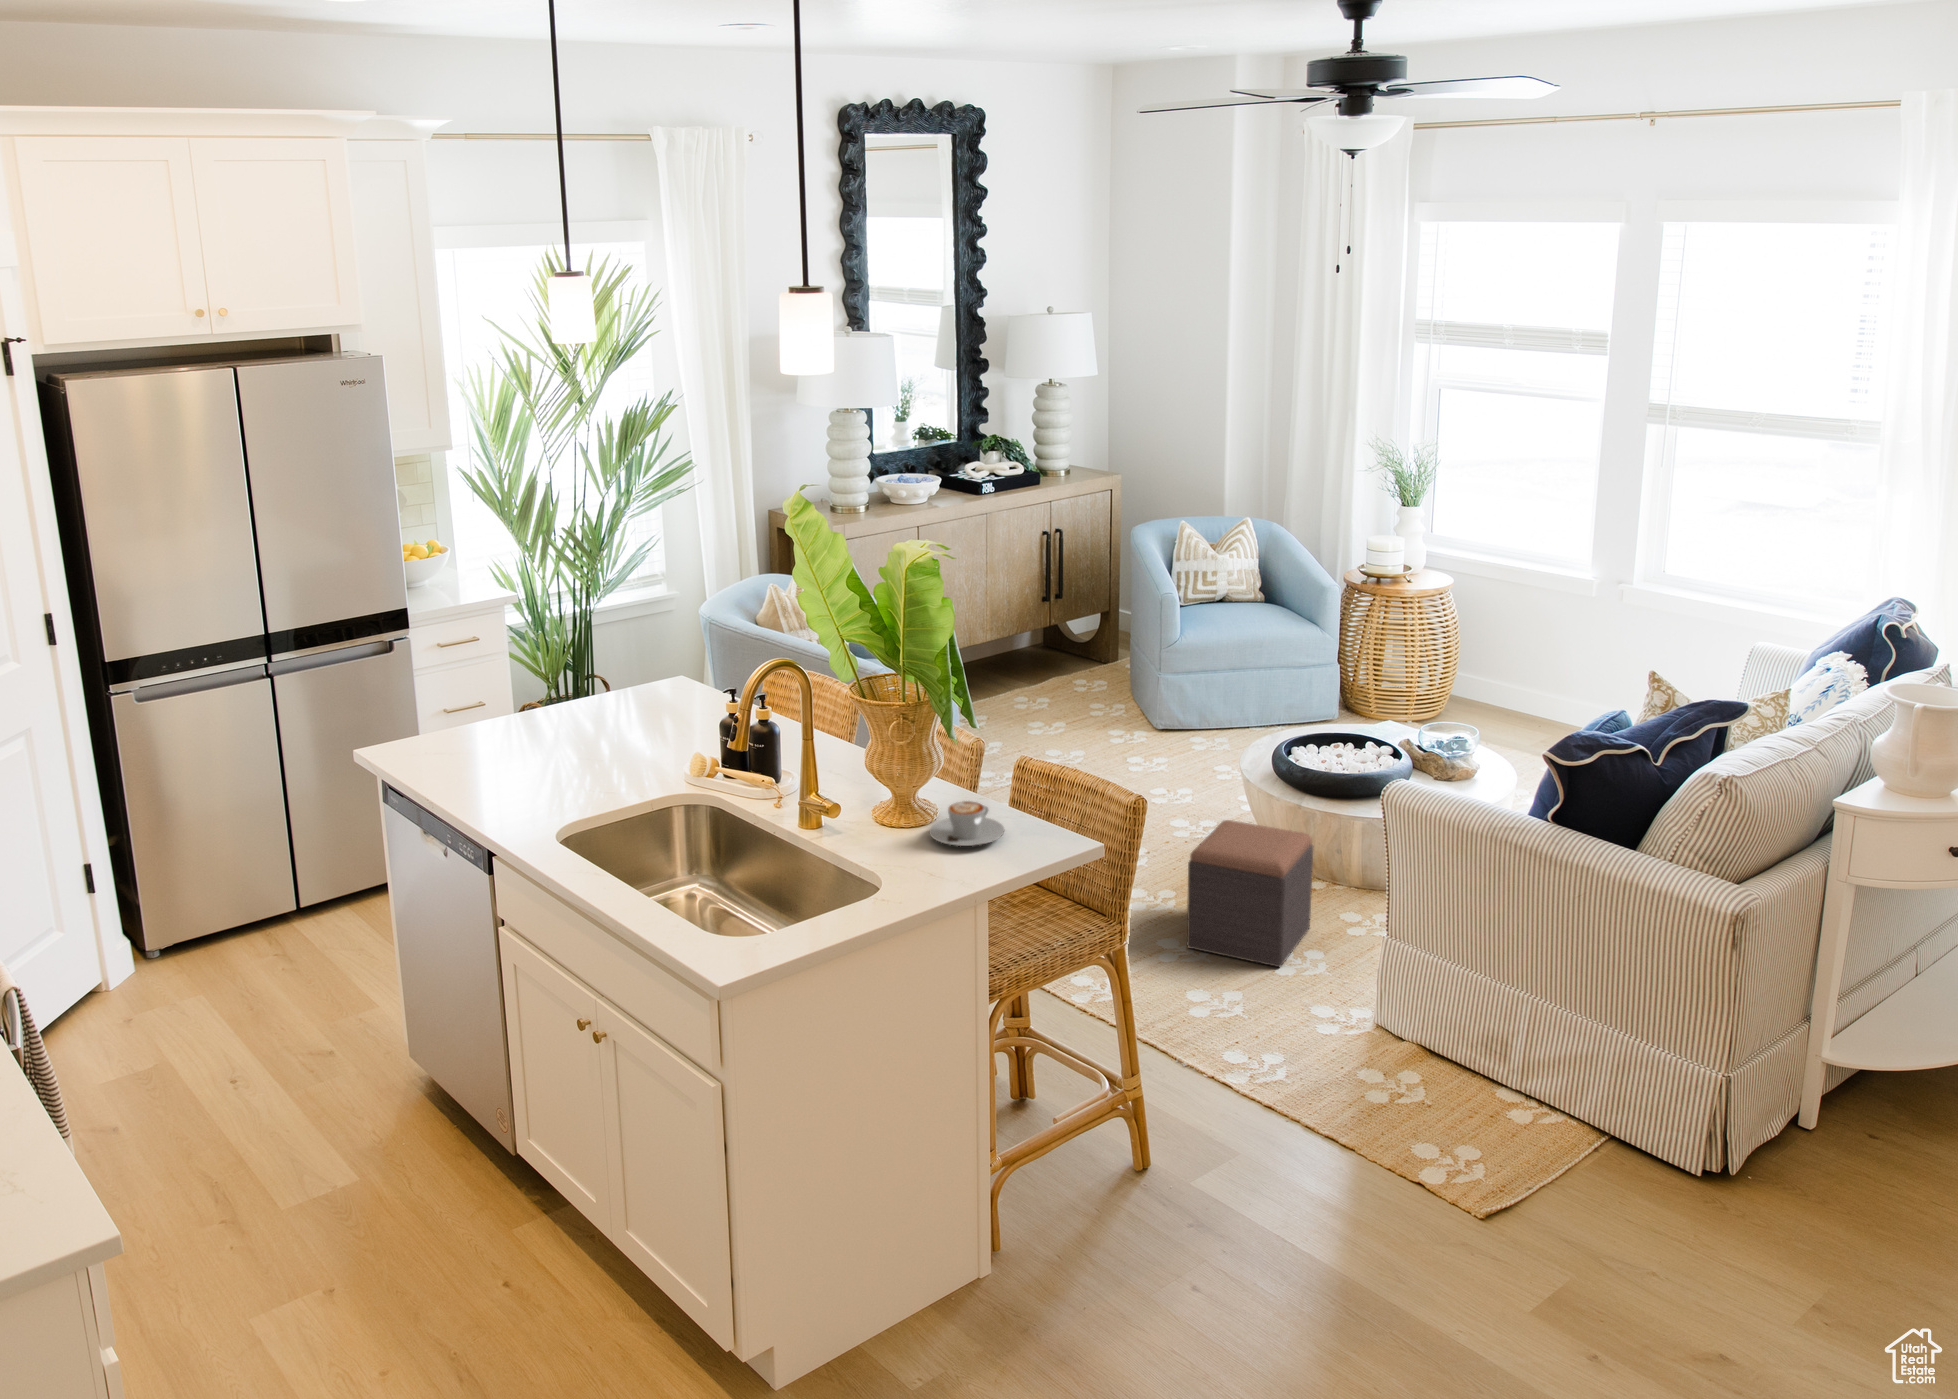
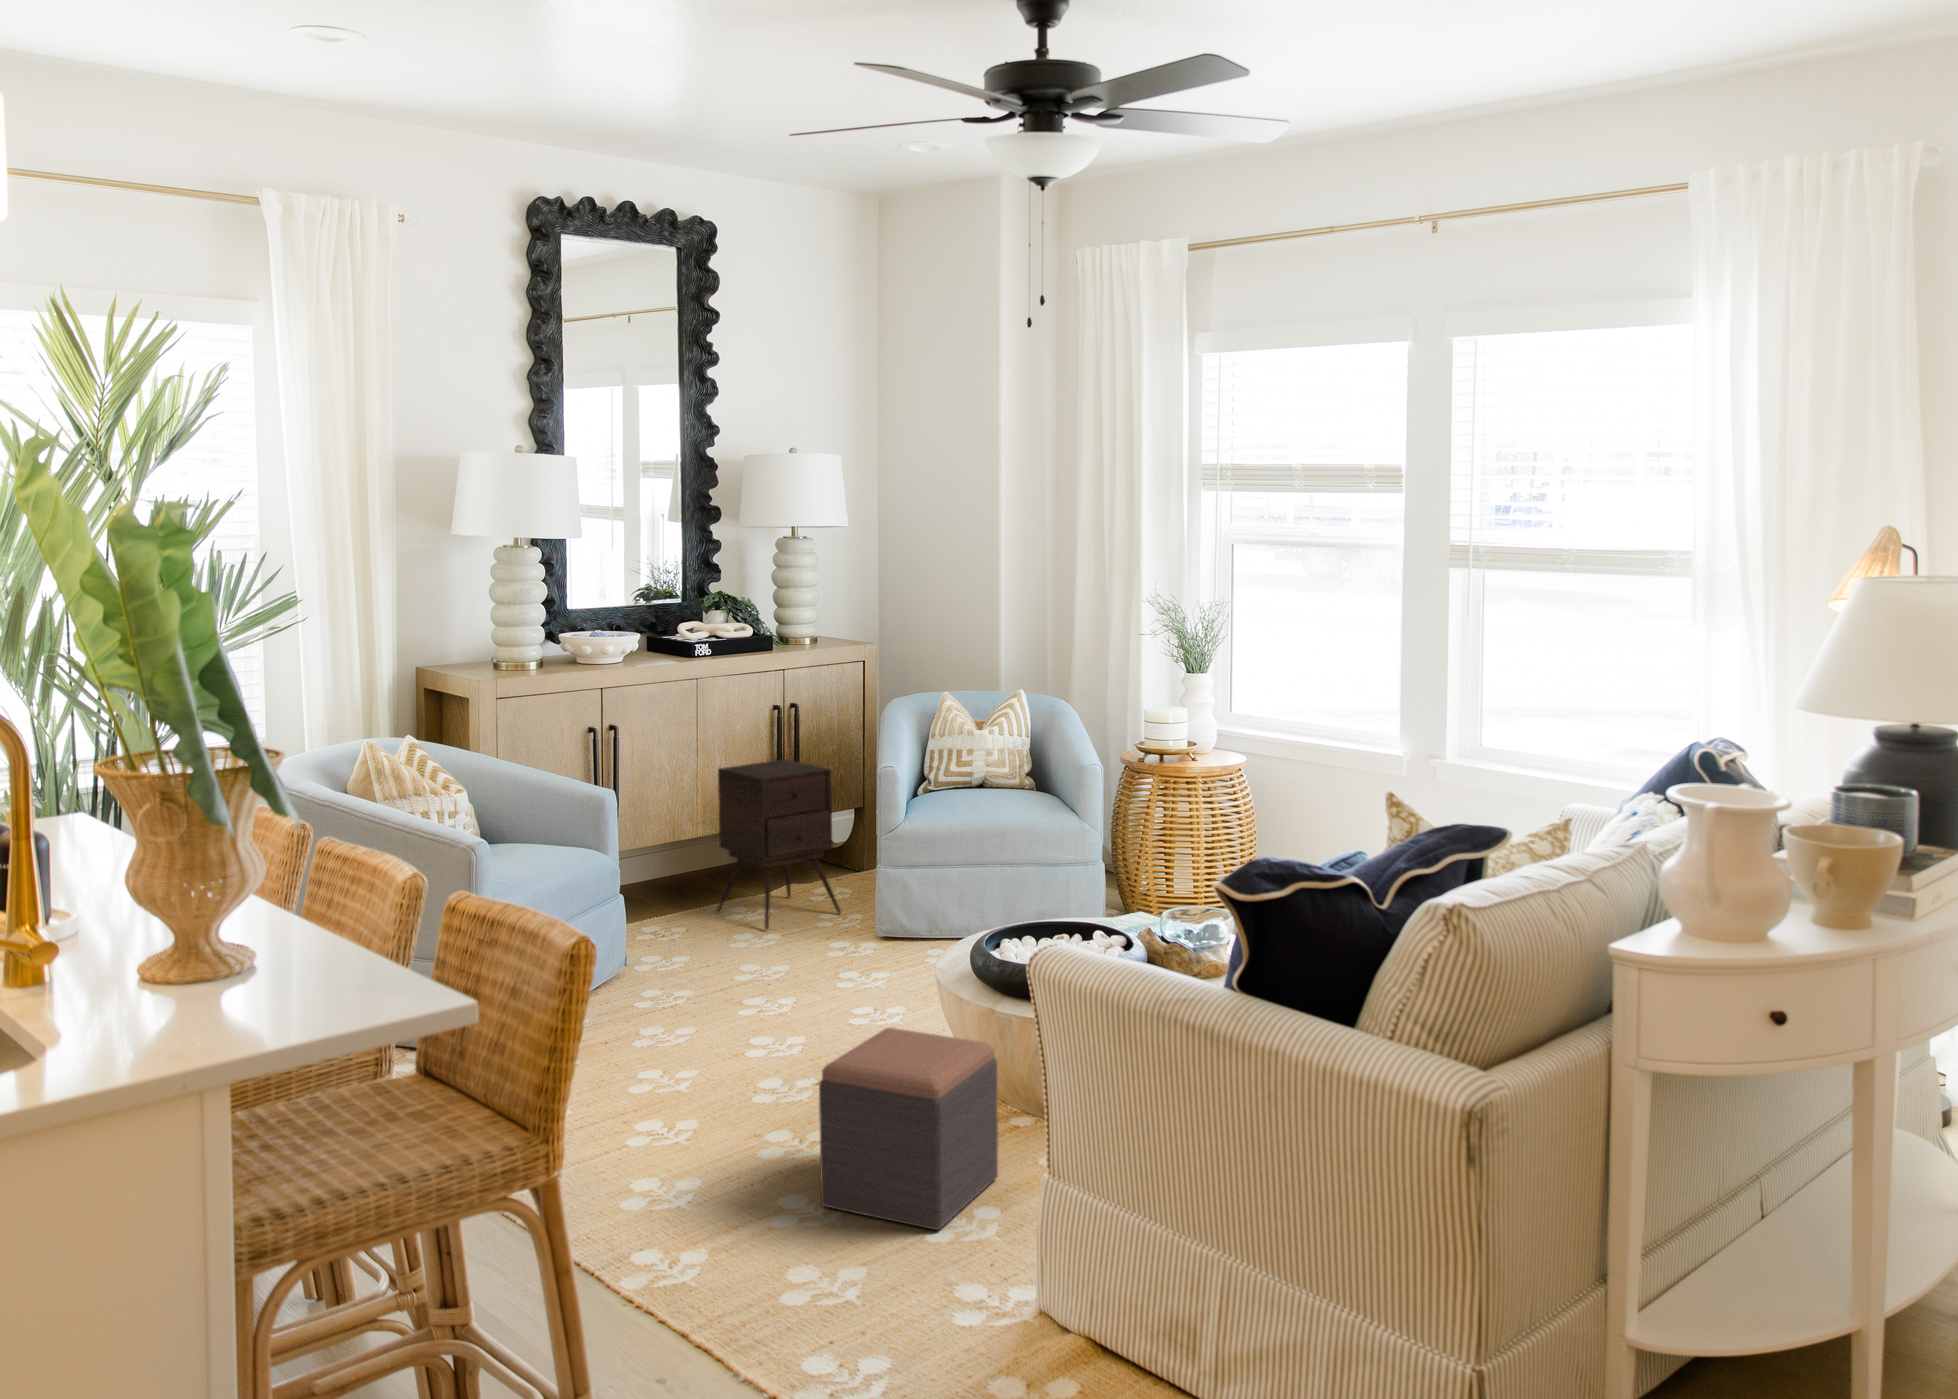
side table: none [1002,577,1105,718] -> present [716,759,841,930]
coffee cup: present [929,801,1005,846] -> none [208,938,339,1003]

